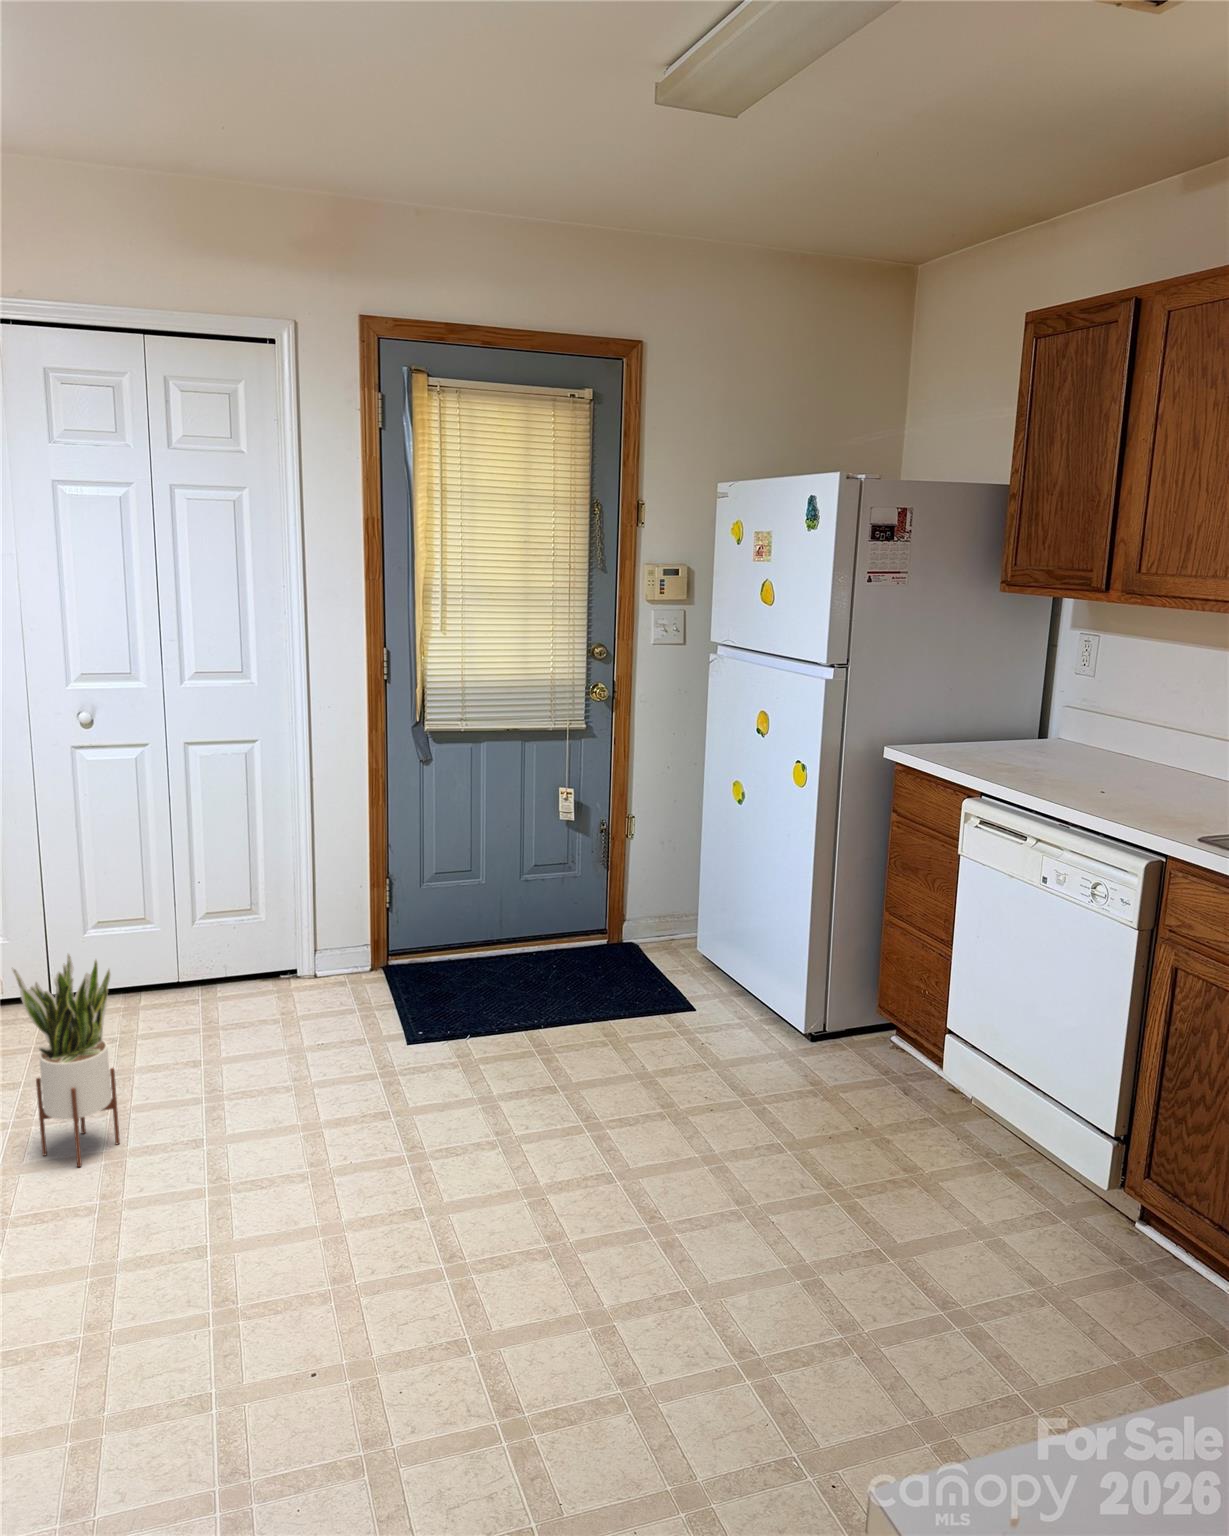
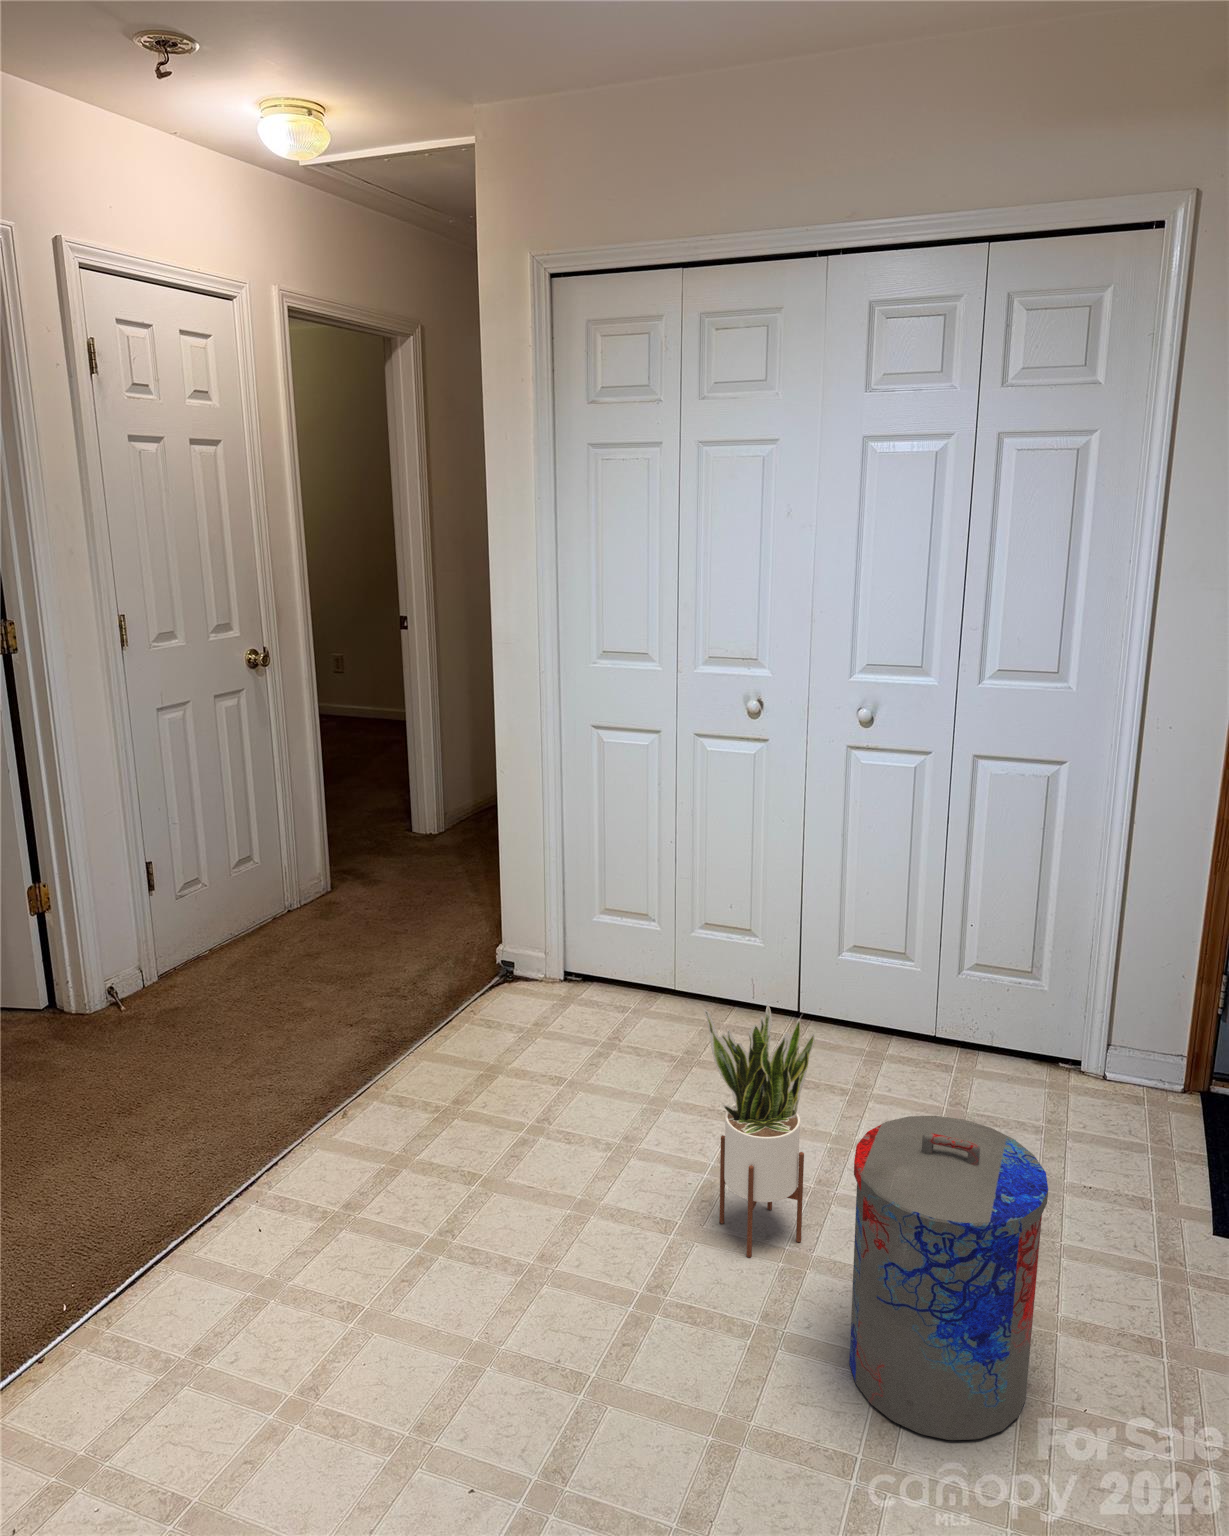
trash can: none [172,990,316,1212] -> present [849,1116,1048,1440]

